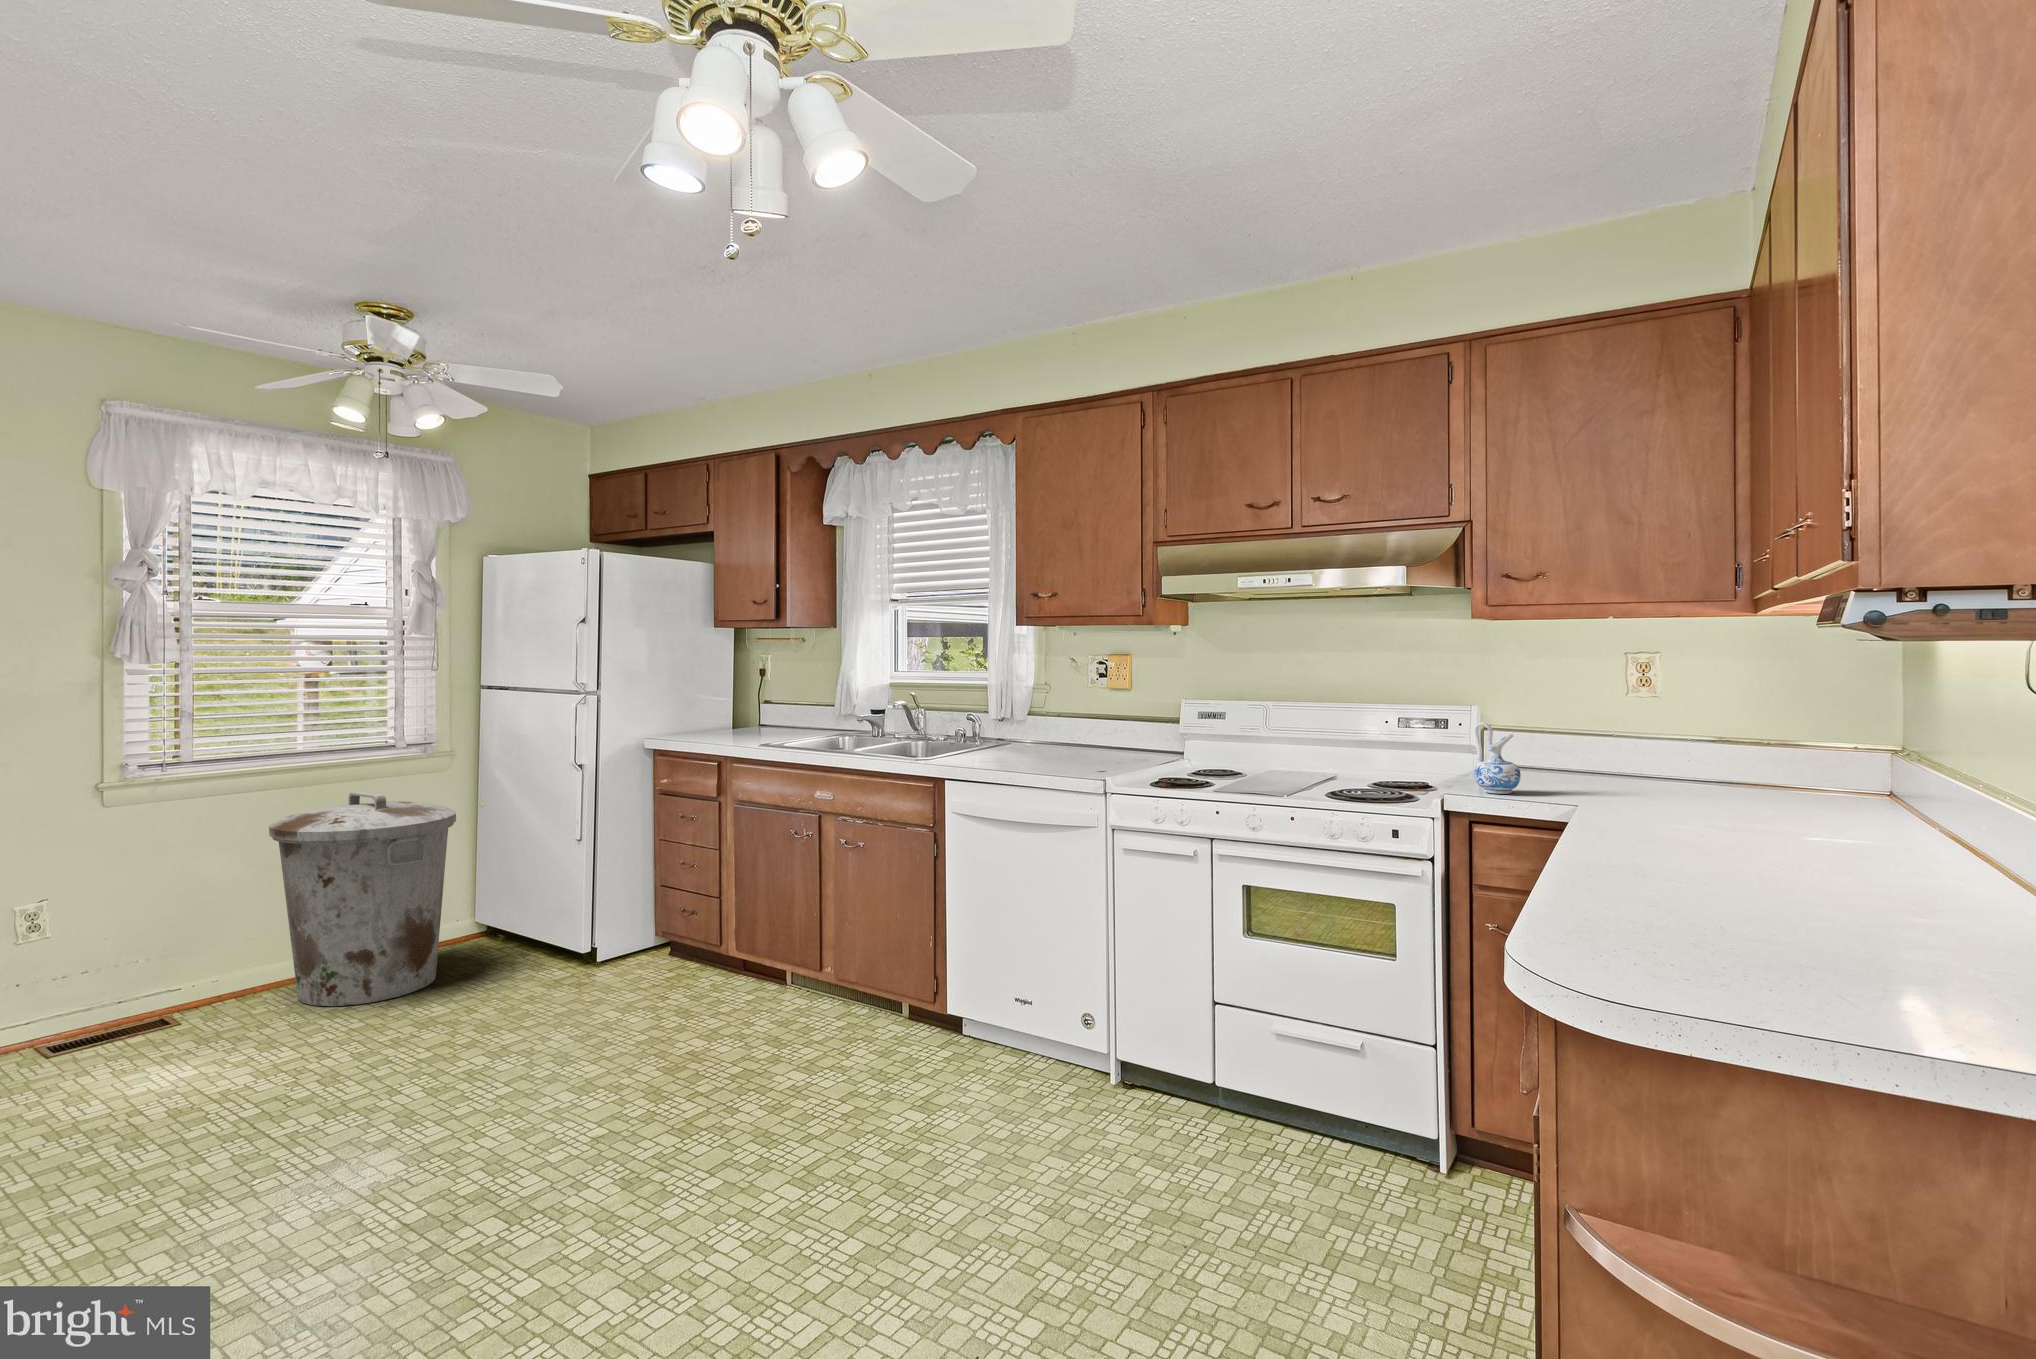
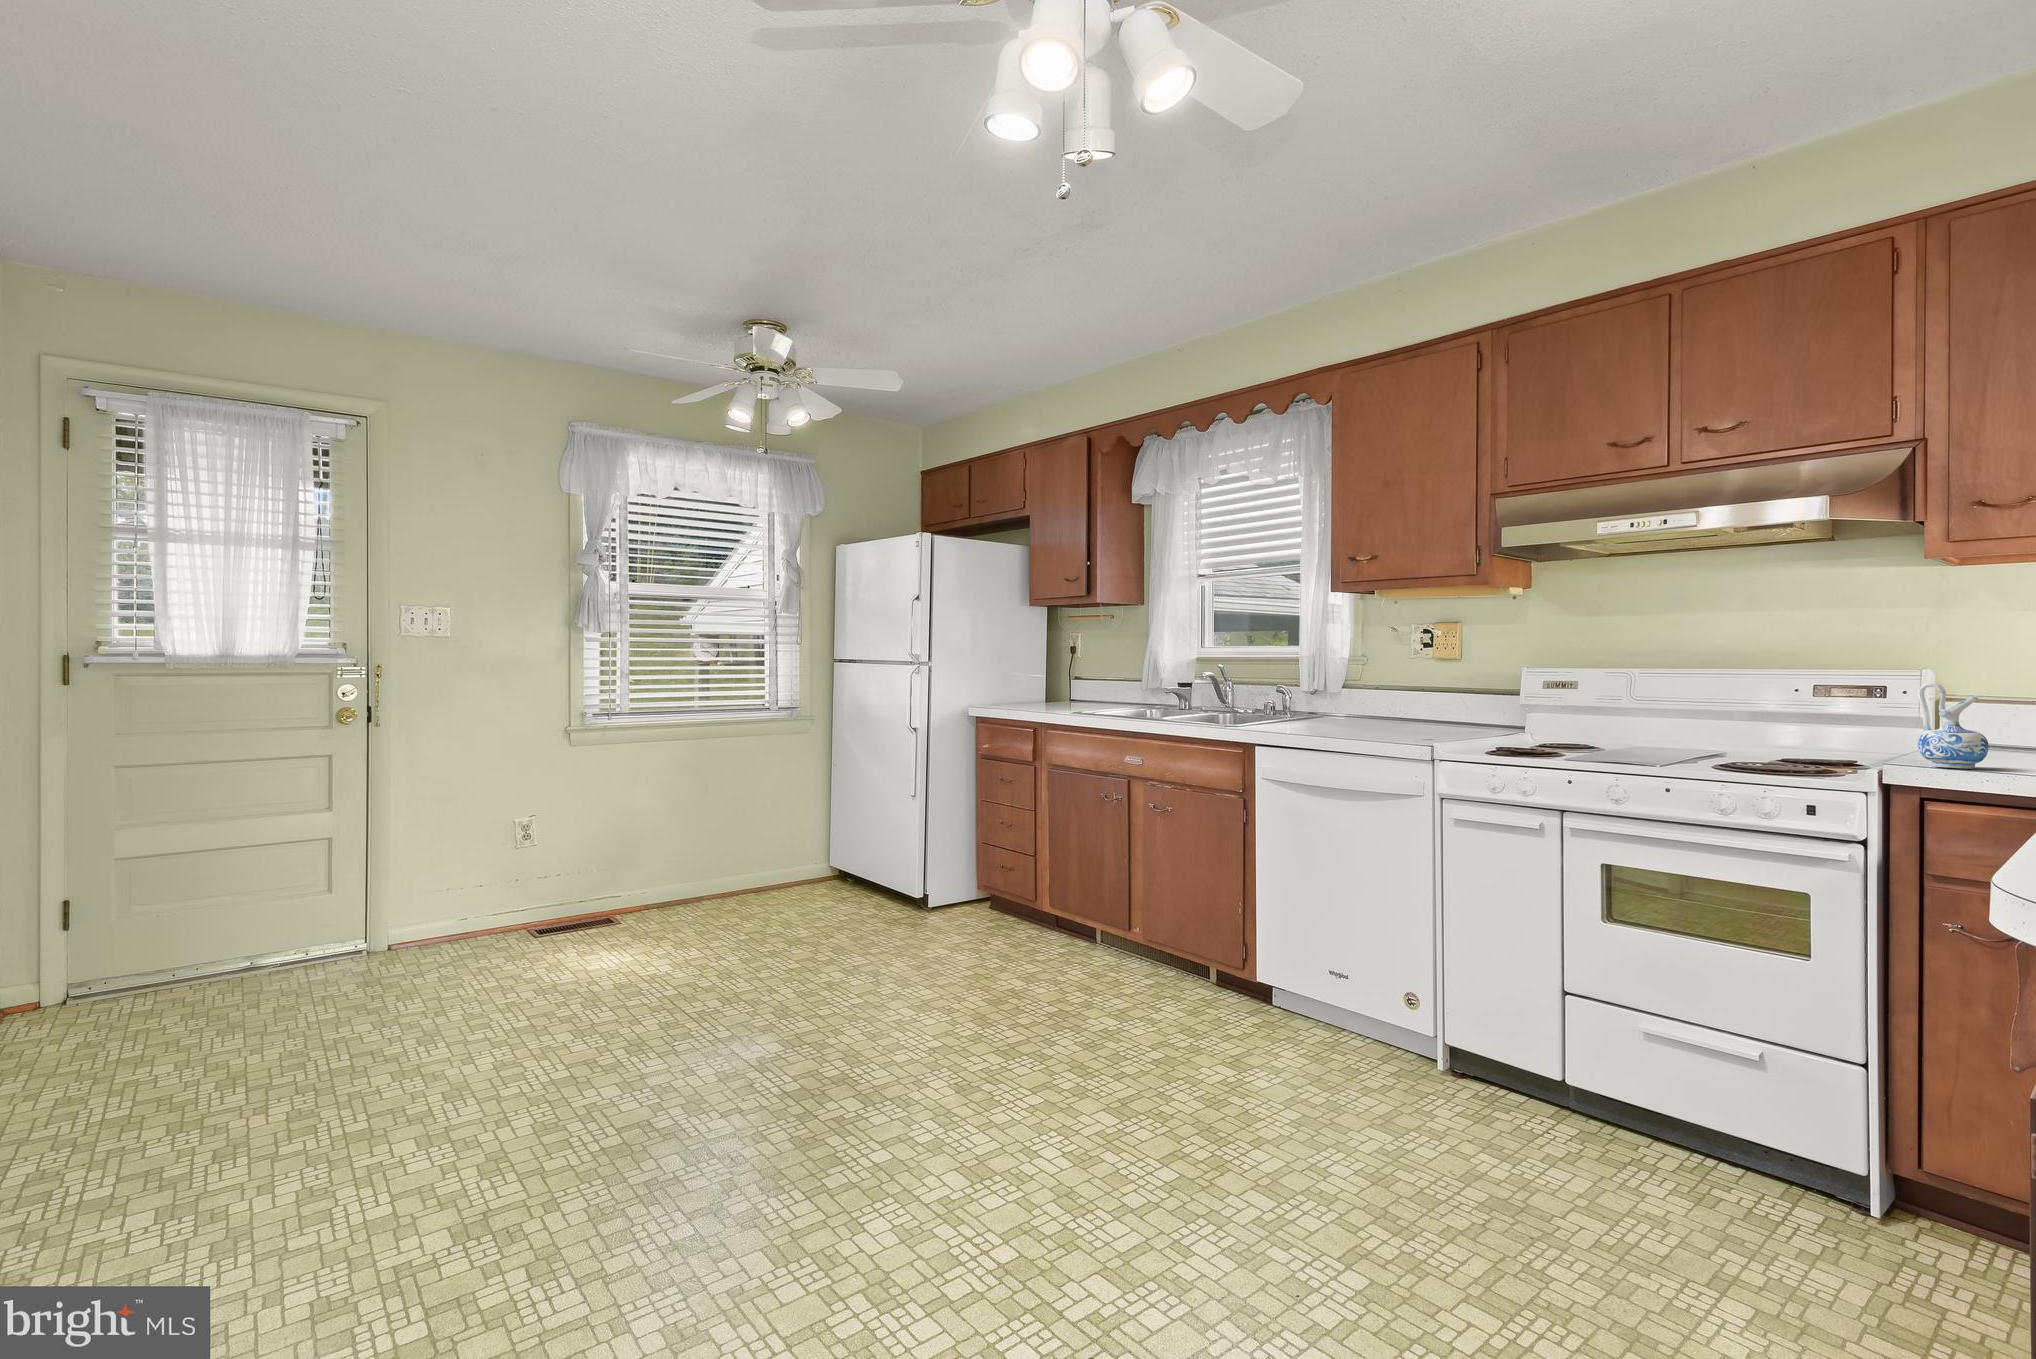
trash can: present [269,792,456,1006] -> none [687,744,824,920]

